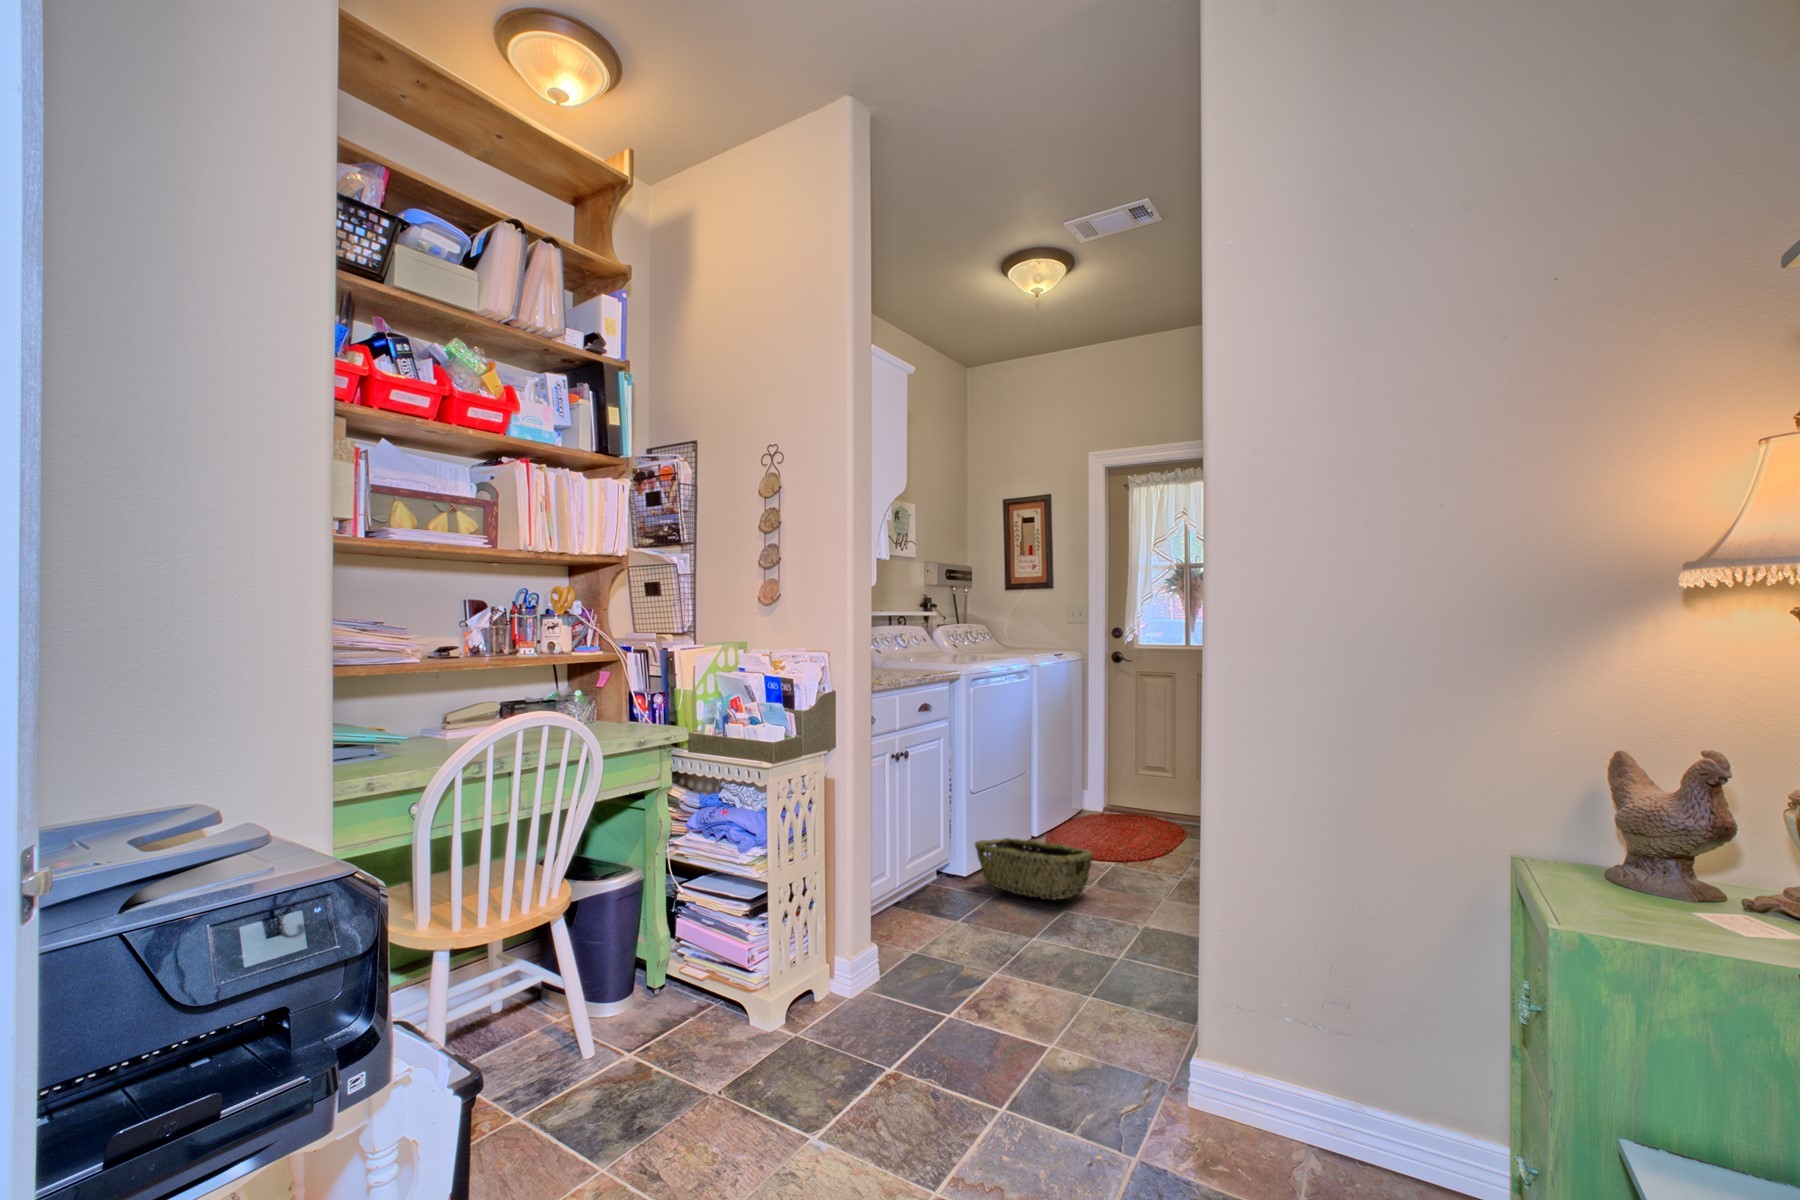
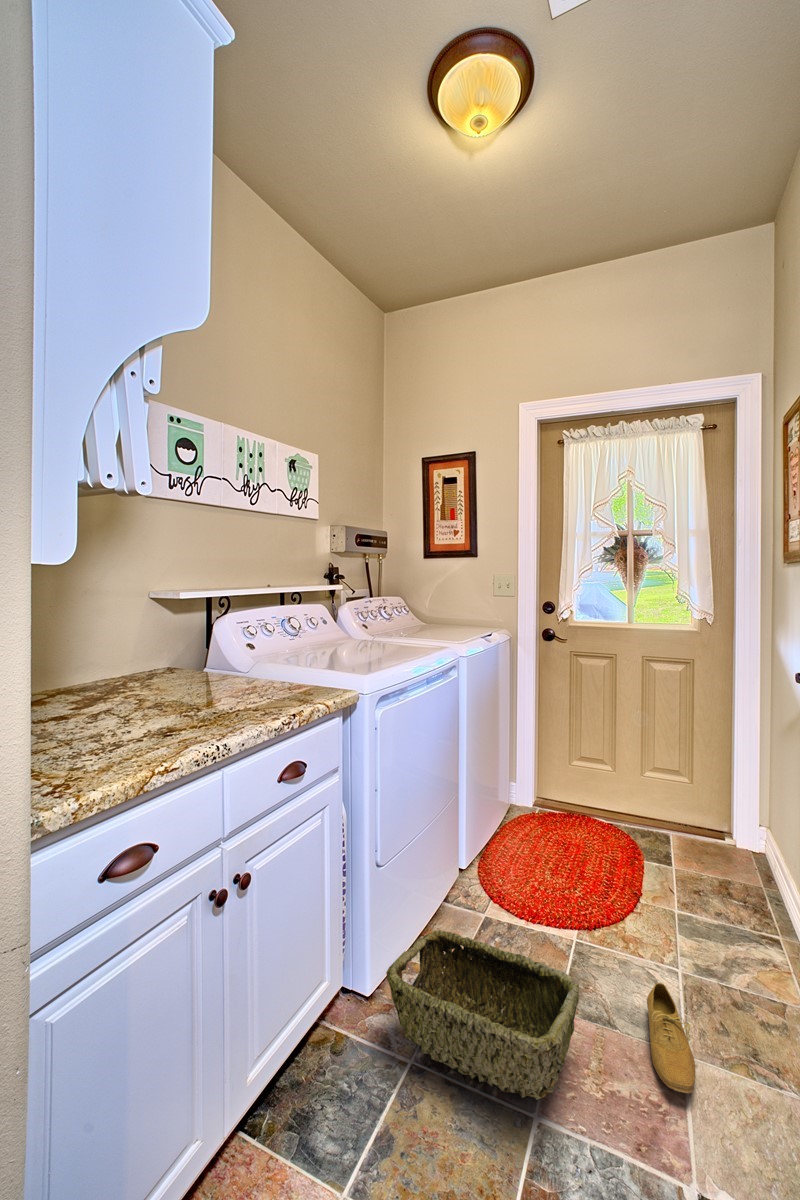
shoe: none [1138,868,1165,904] -> present [647,983,695,1093]

